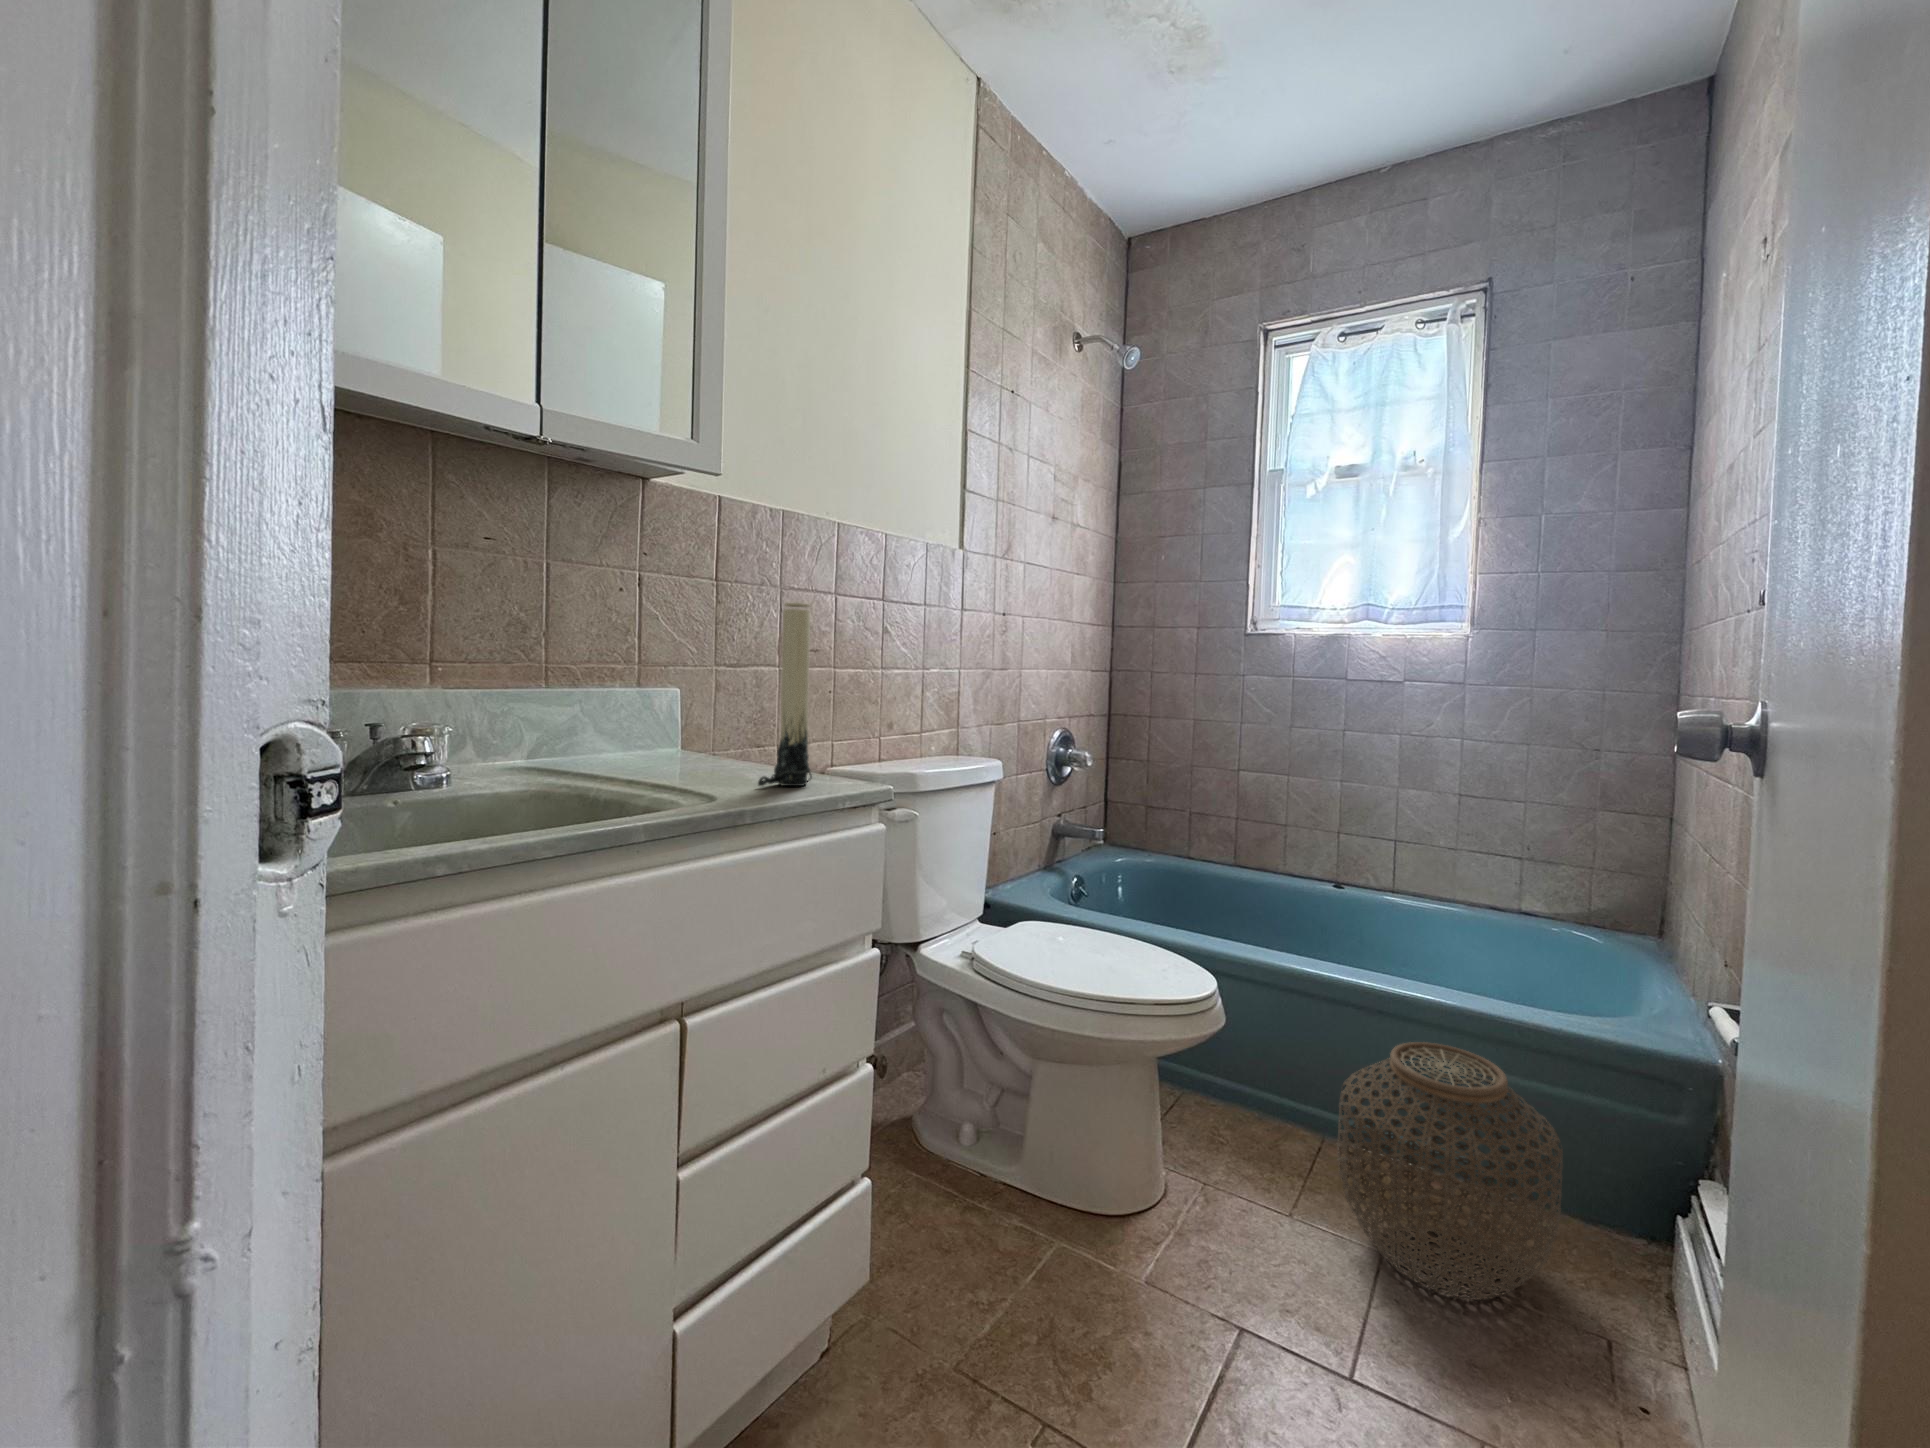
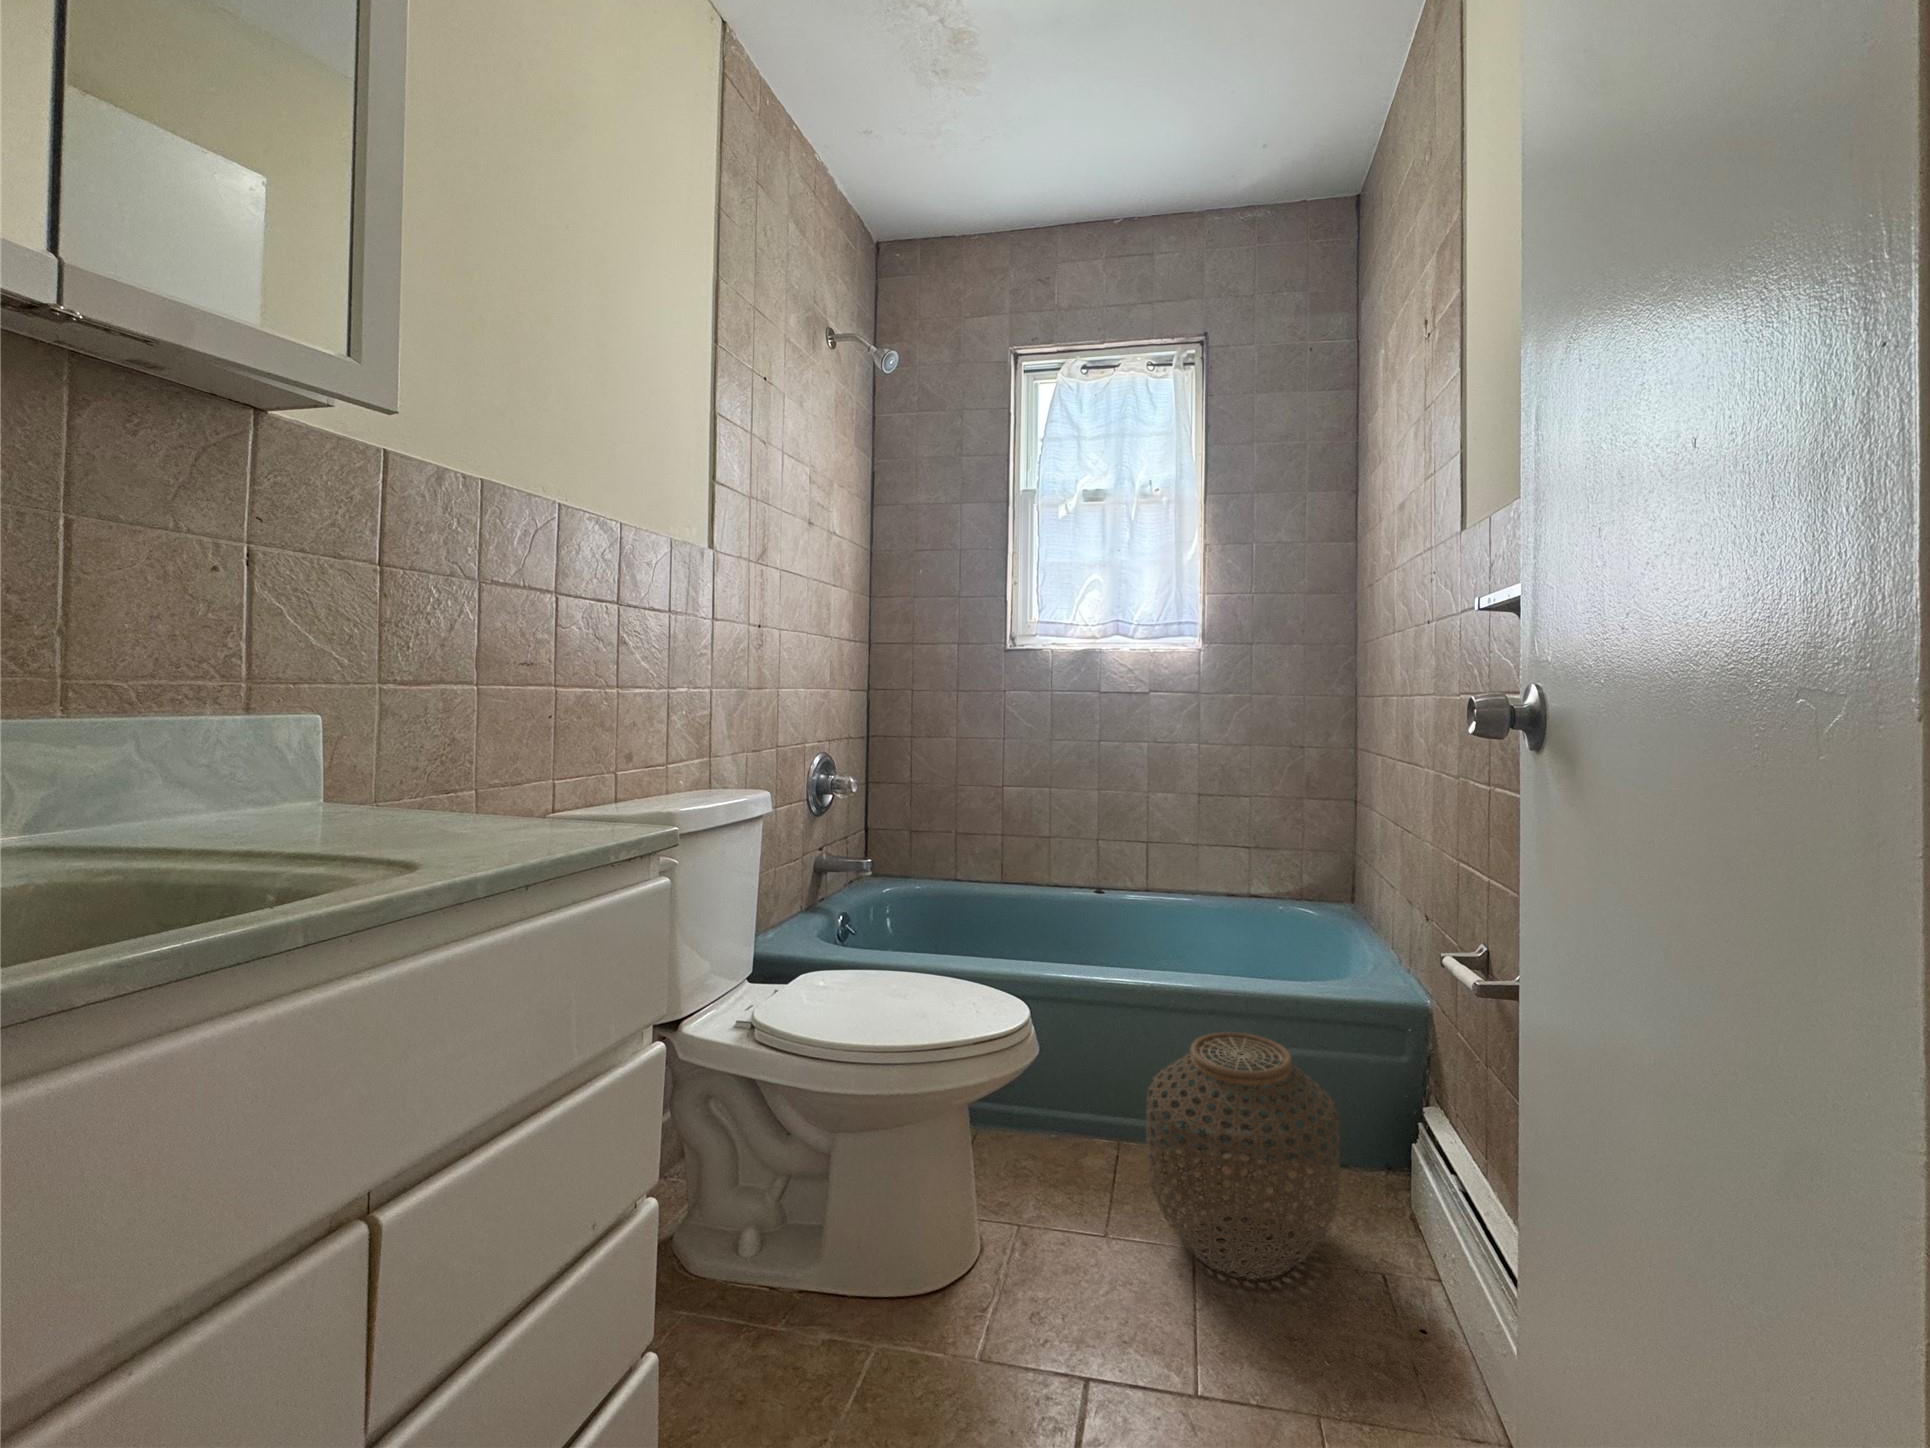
candle: present [758,603,812,786] -> none [480,586,564,839]

